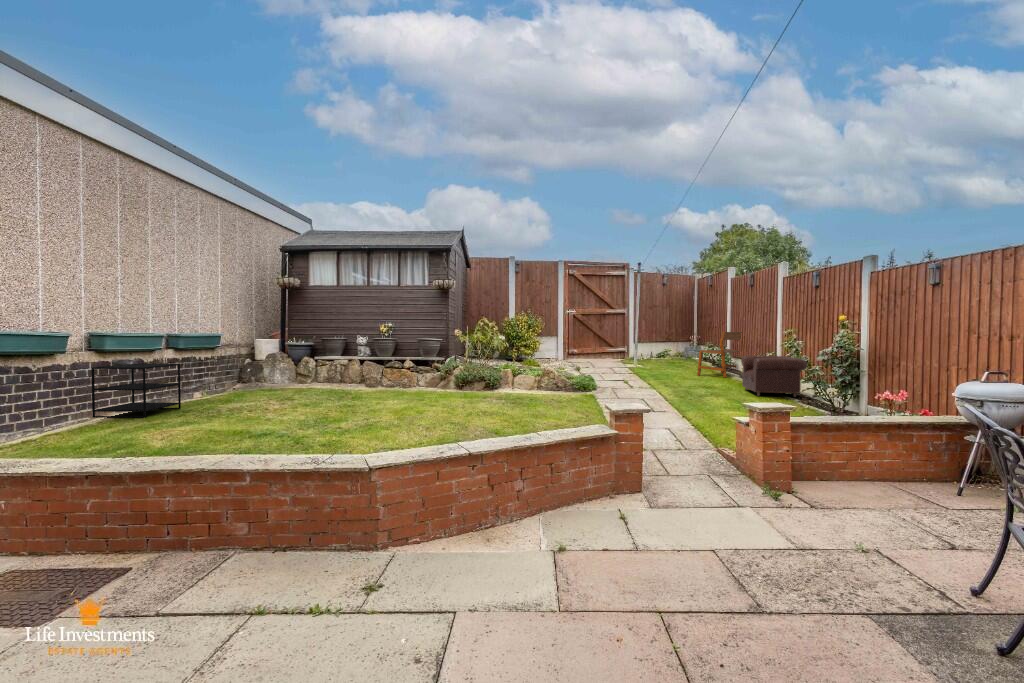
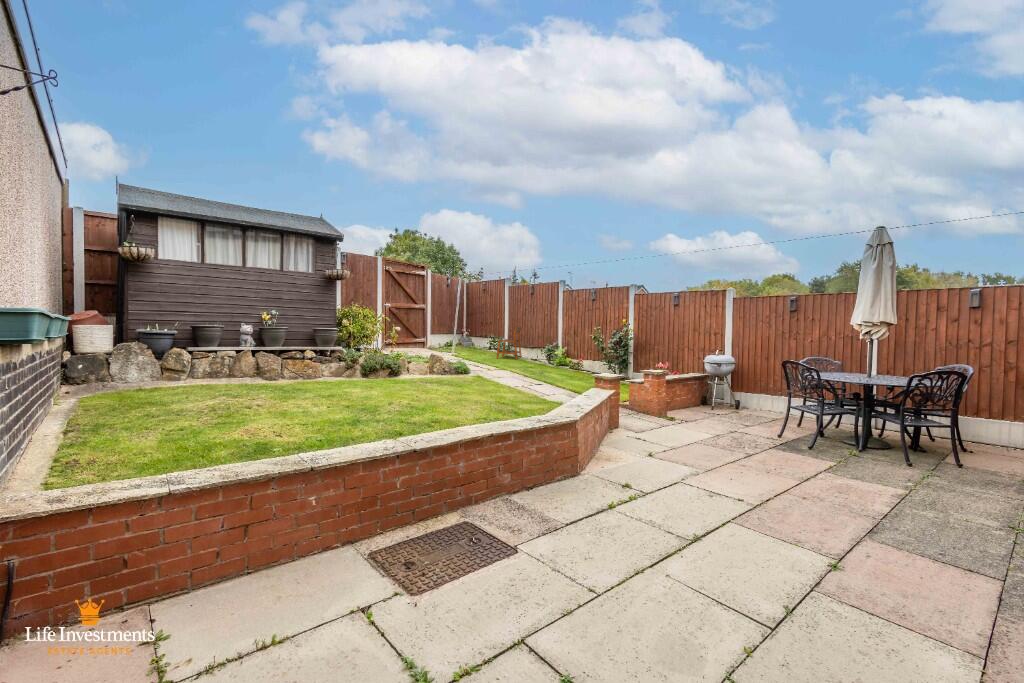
armchair: present [741,355,807,397] -> none [550,344,595,369]
side table: present [91,364,181,418] -> none [58,357,150,433]

